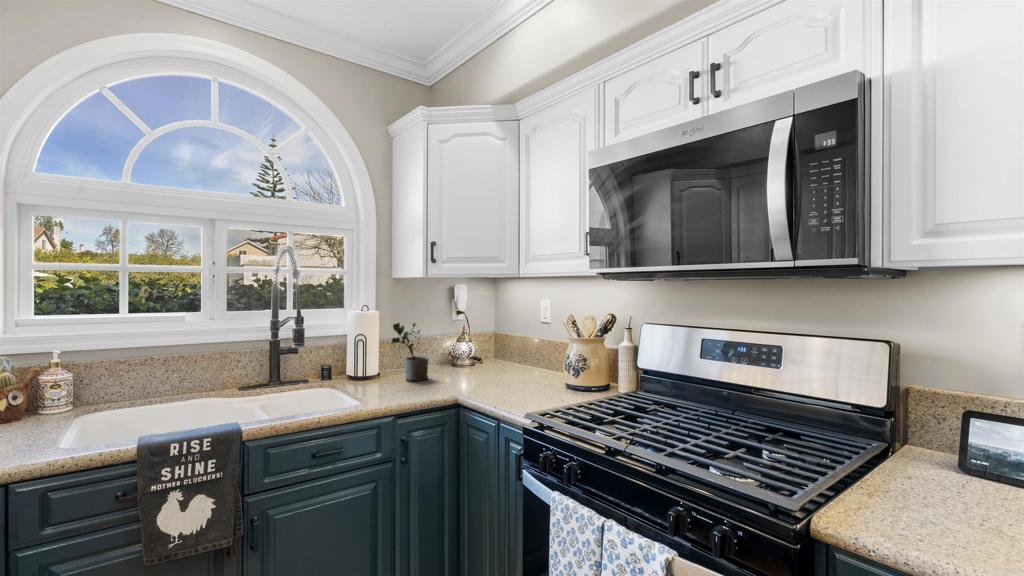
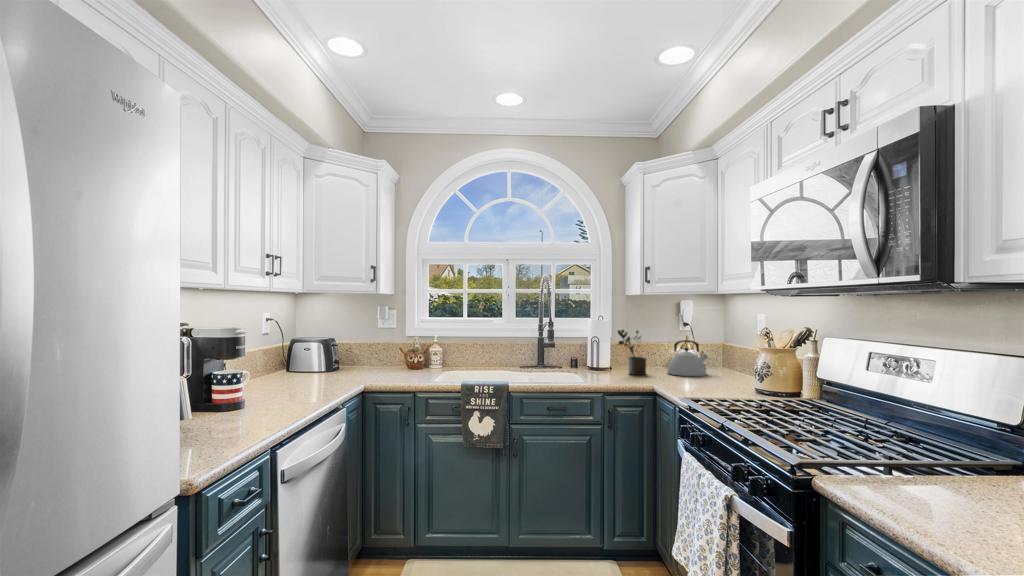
kettle: none [449,332,494,376] -> present [667,340,707,376]

